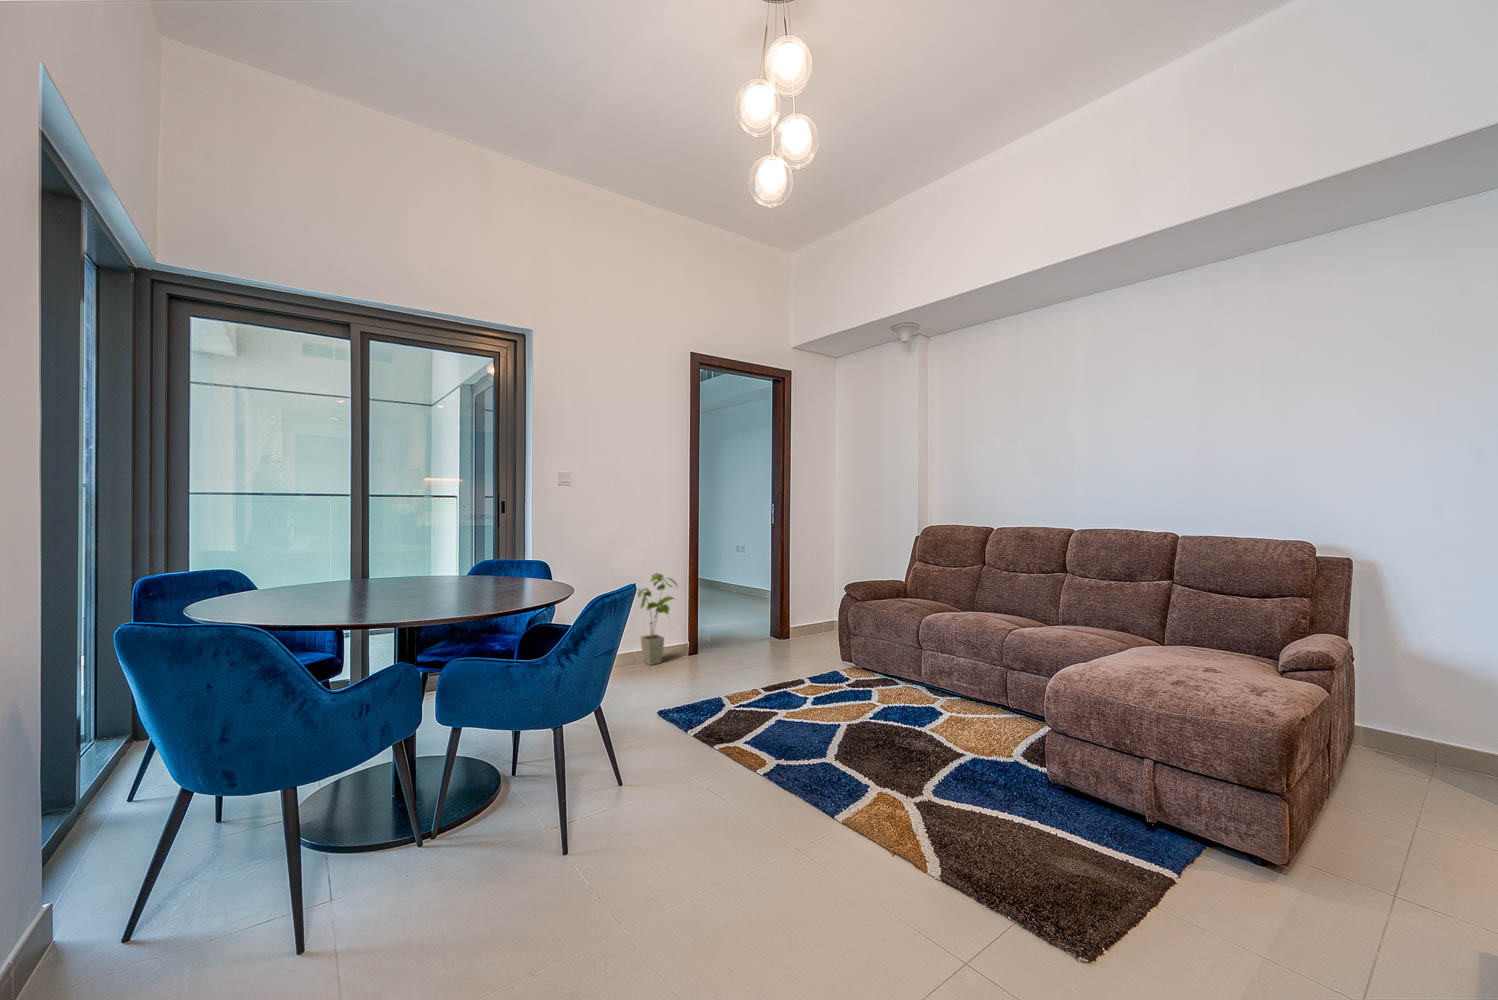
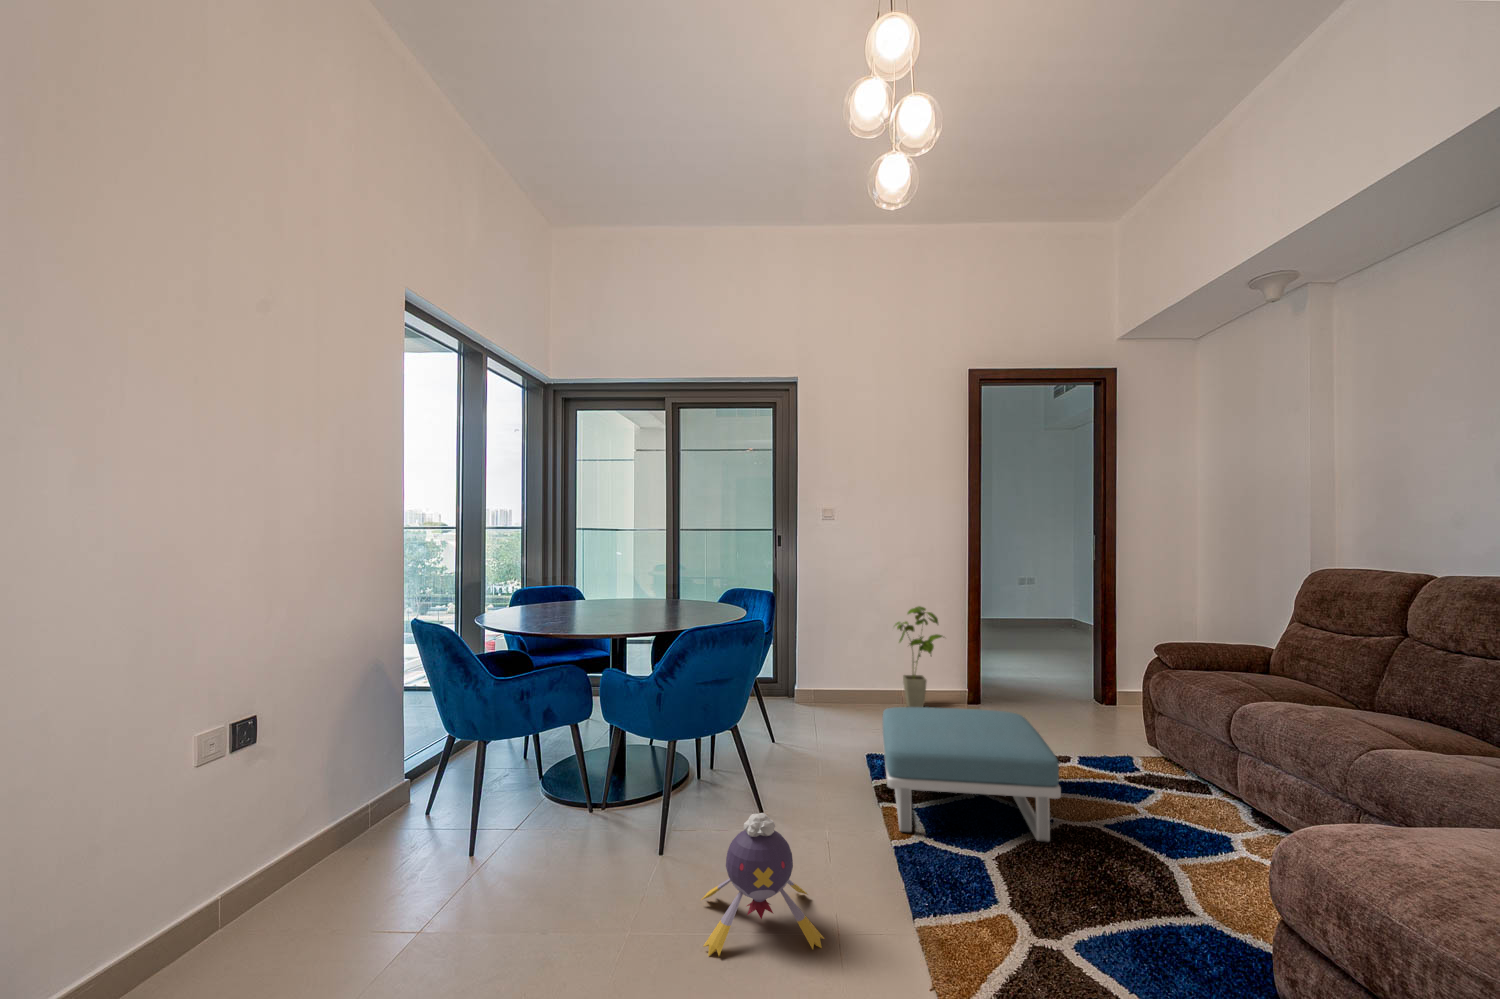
footstool: none [695,651,859,763] -> present [882,707,1061,842]
plush toy: none [680,771,806,906] -> present [701,813,824,956]

